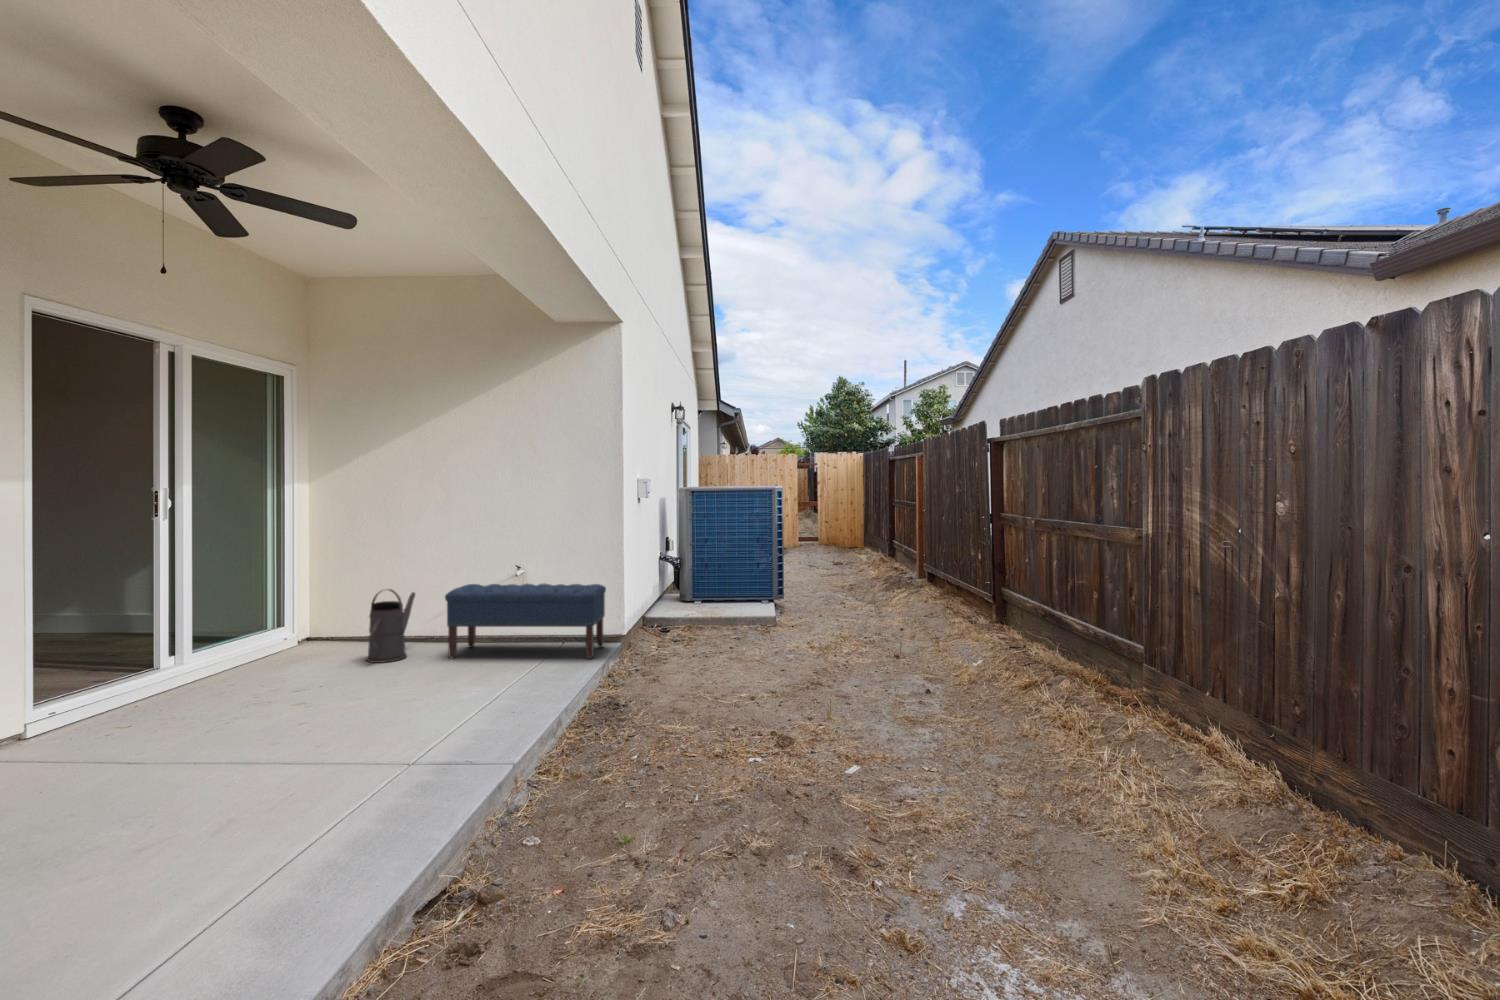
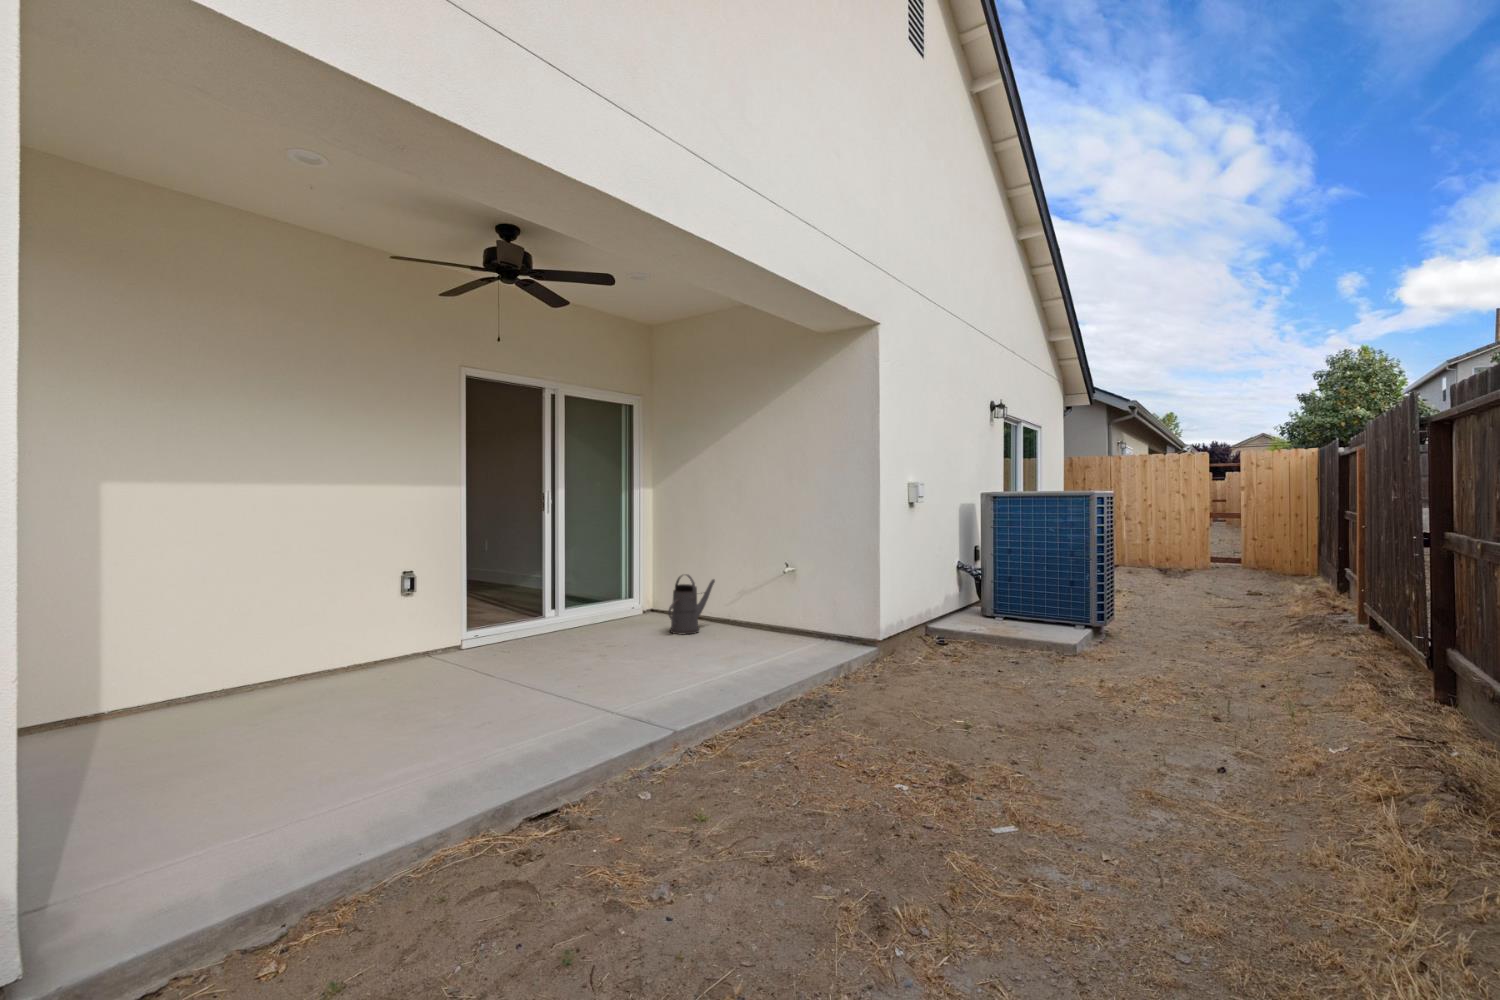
bench: present [445,583,606,659] -> none [723,576,862,658]

